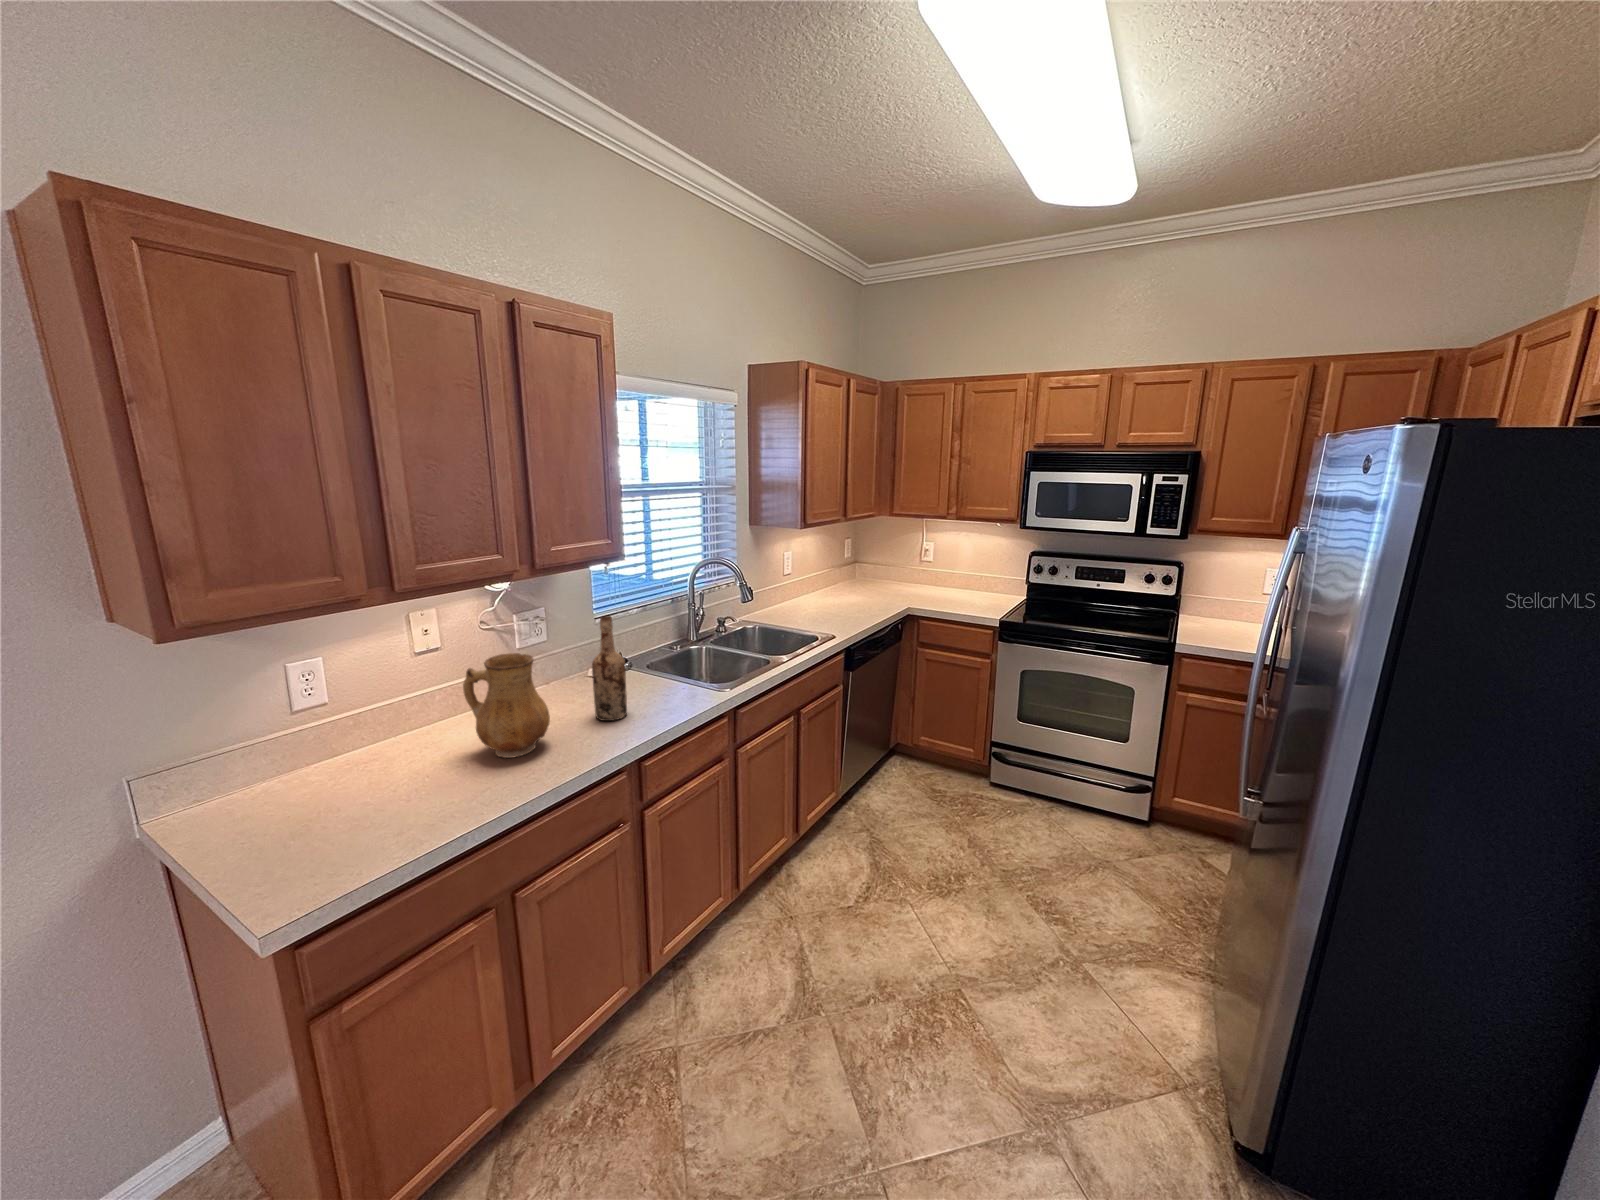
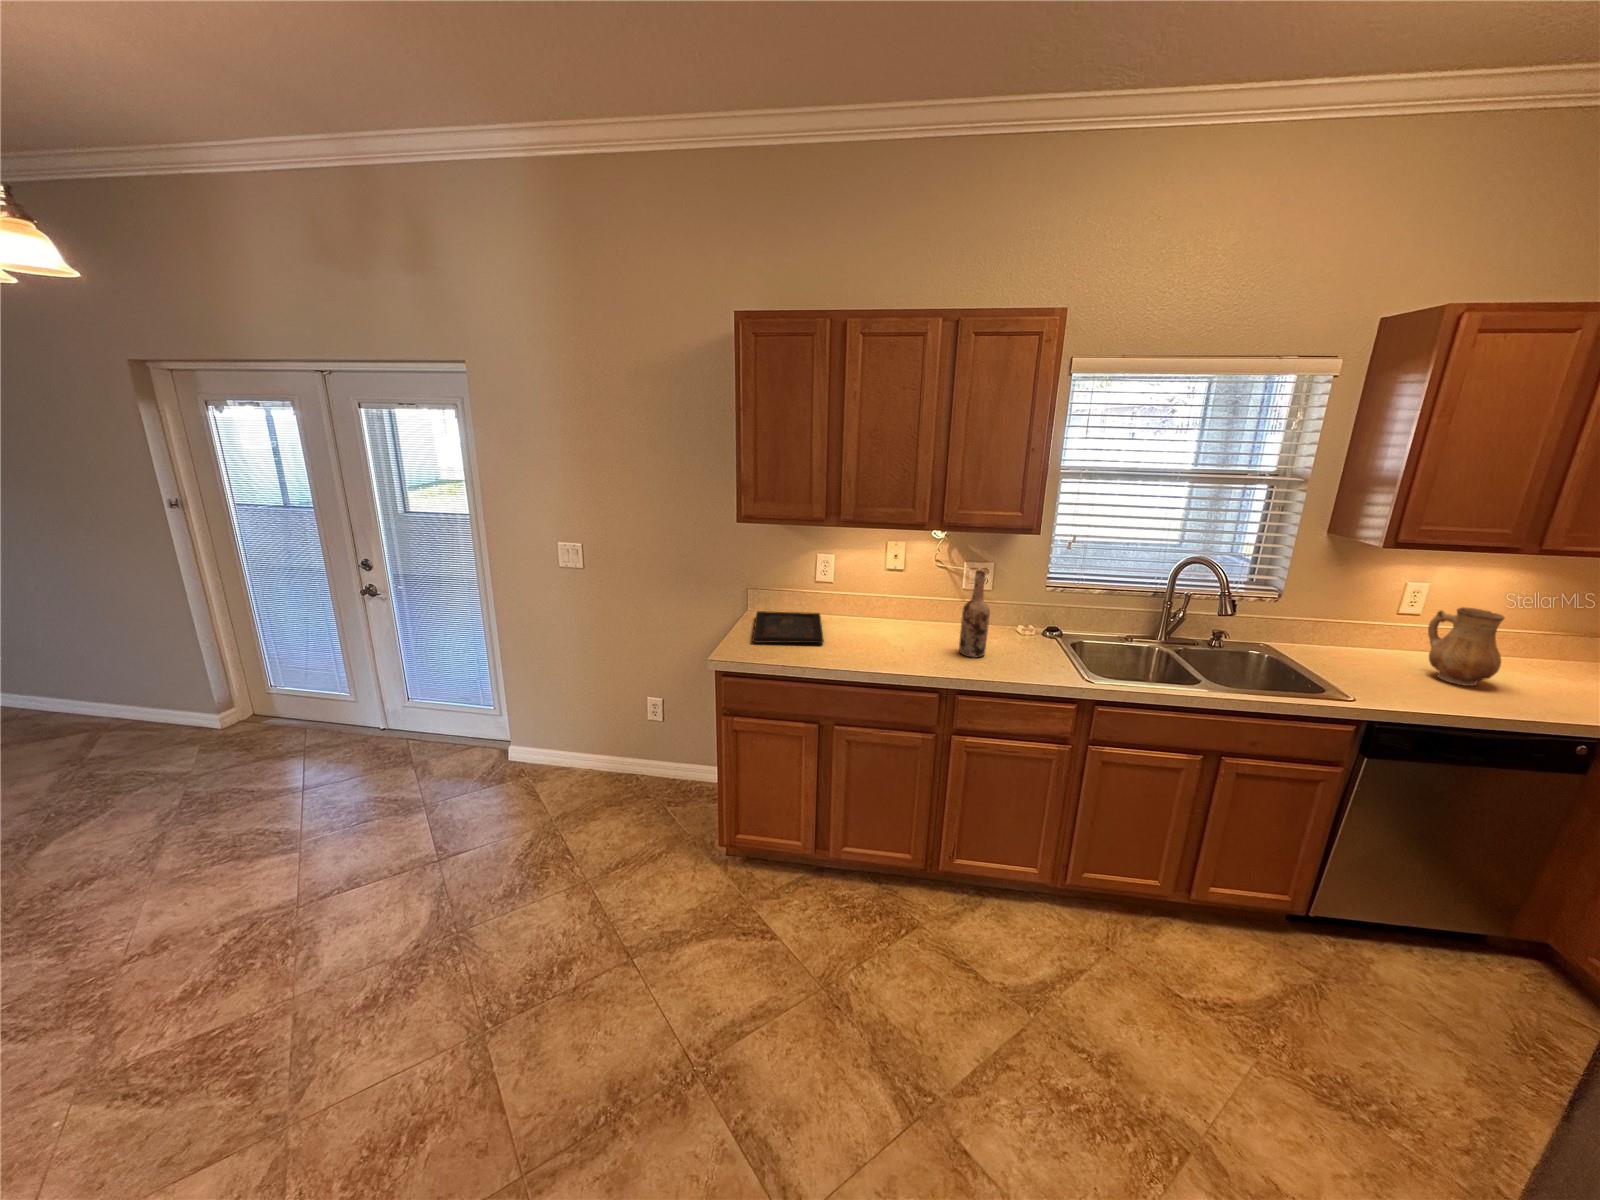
ceramic pitcher: present [463,653,550,758] -> present [1428,607,1504,686]
tray: none [213,764,442,863] -> present [752,611,824,643]

